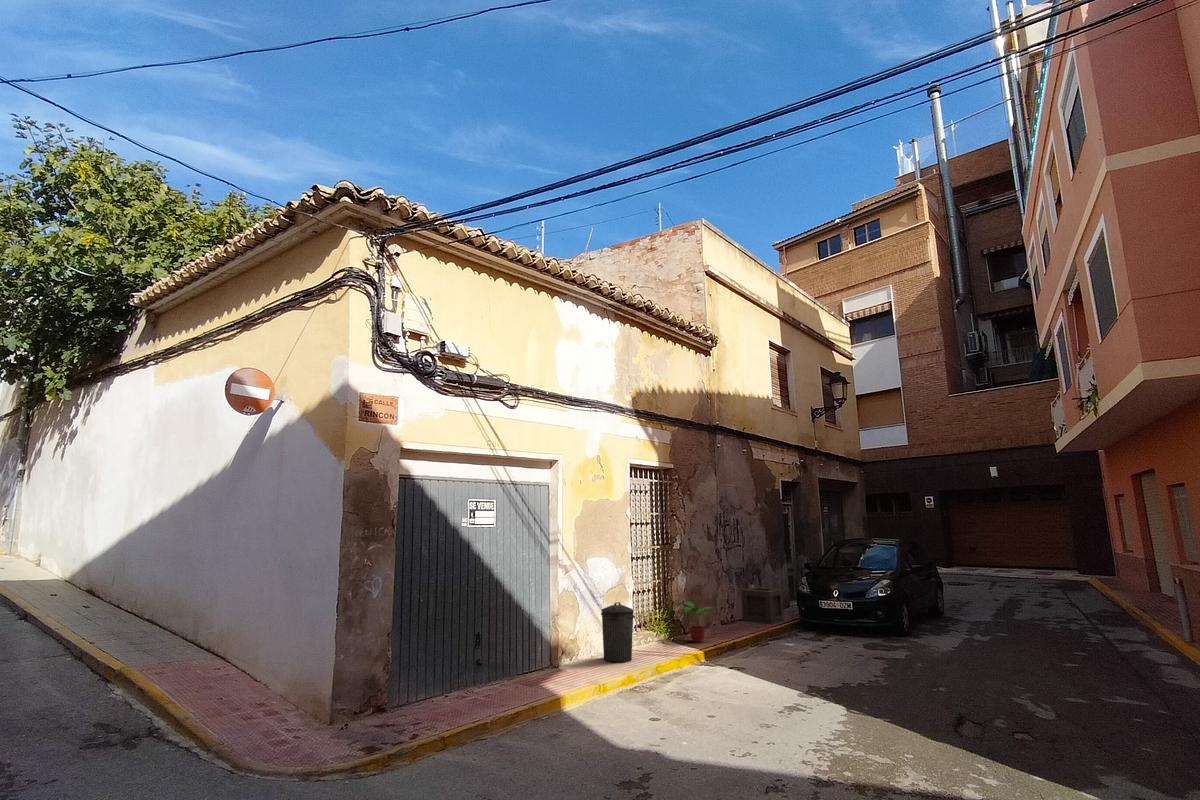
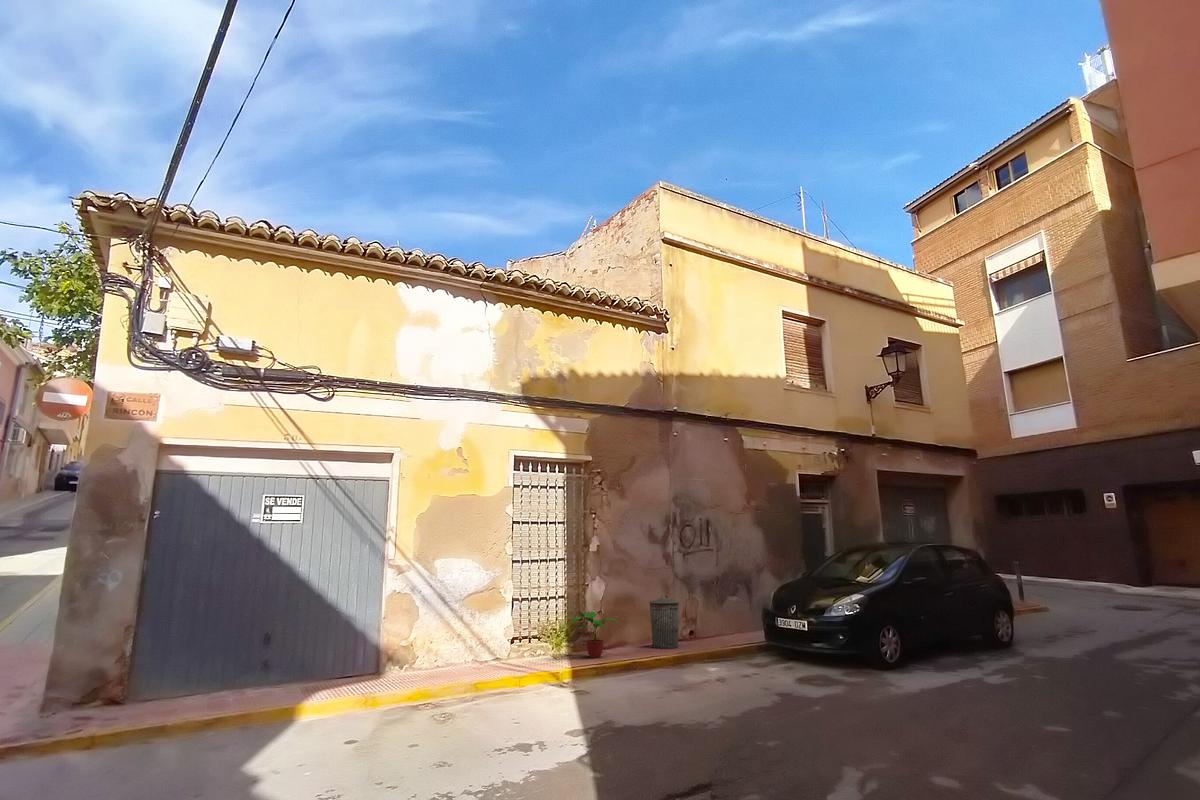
wooden crate: present [742,587,784,624] -> none [702,602,754,643]
trash can: present [601,602,635,663] -> present [650,595,679,649]

